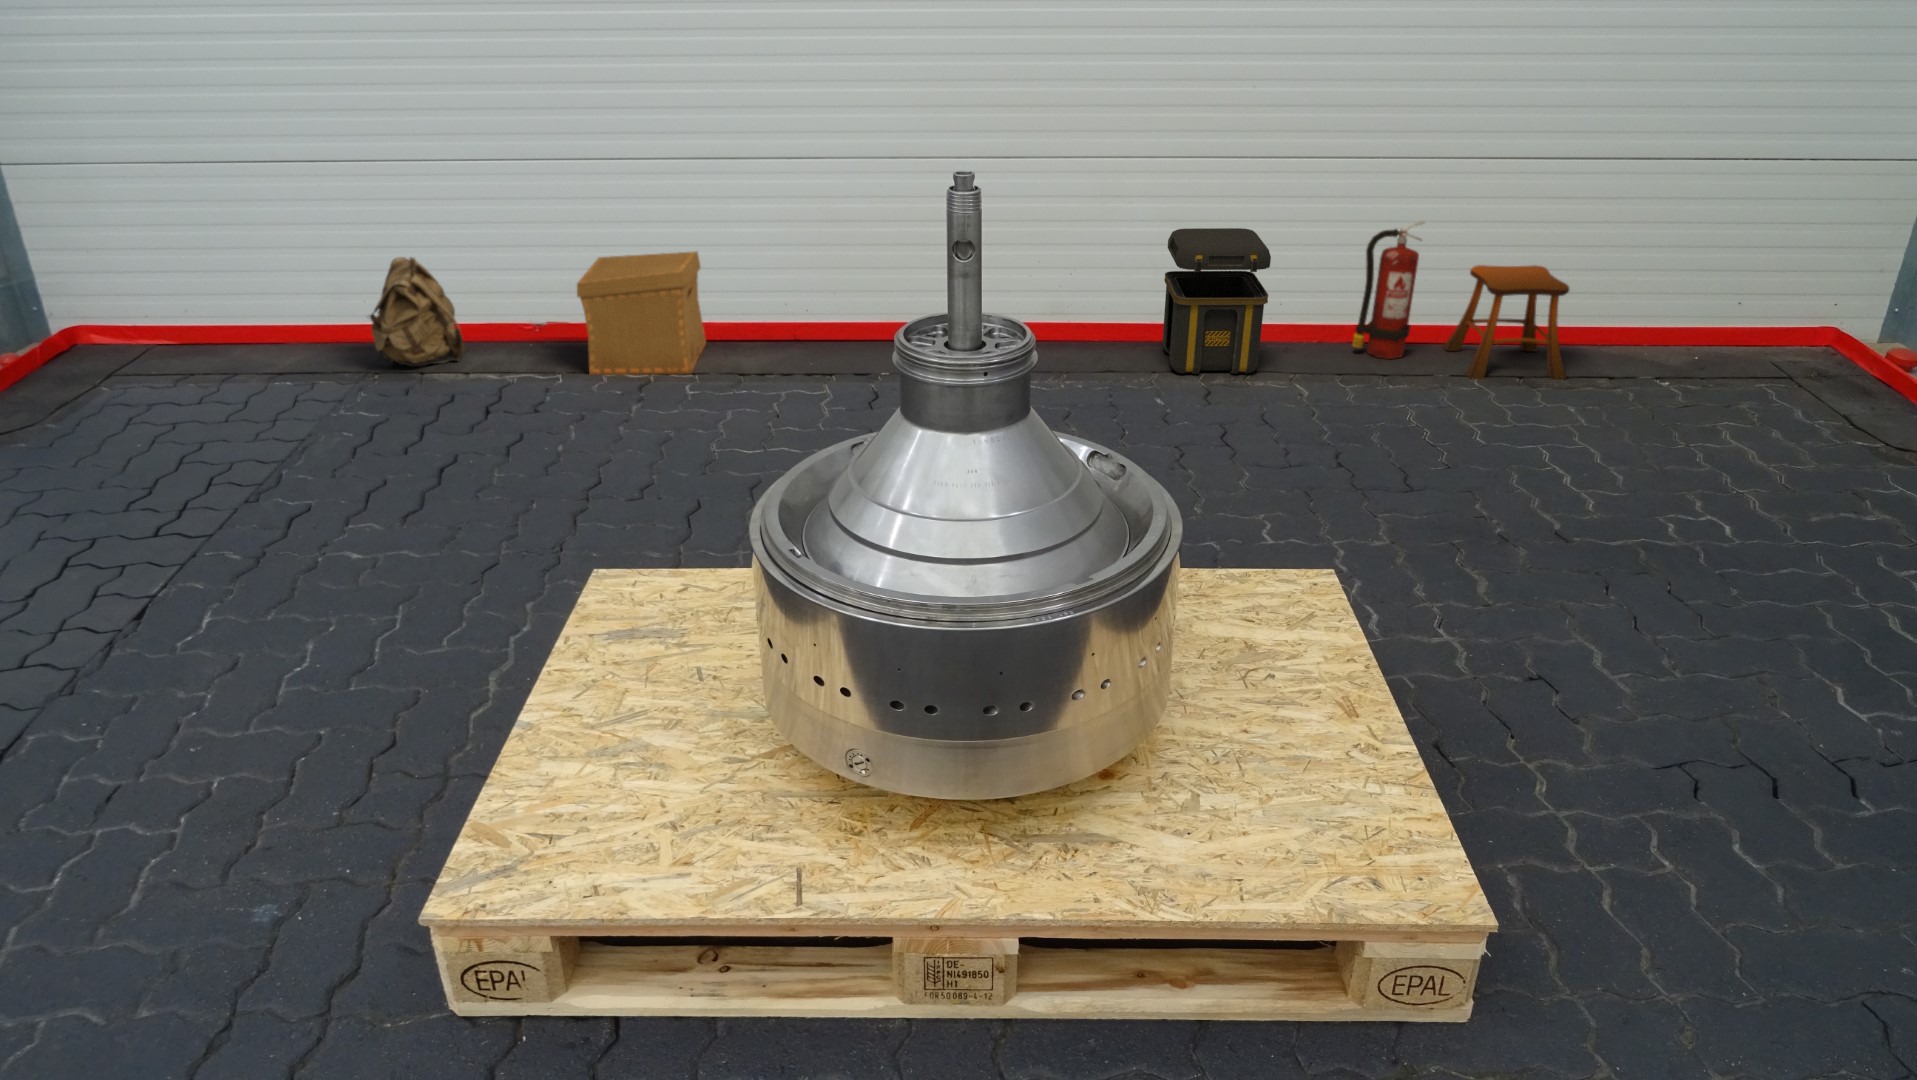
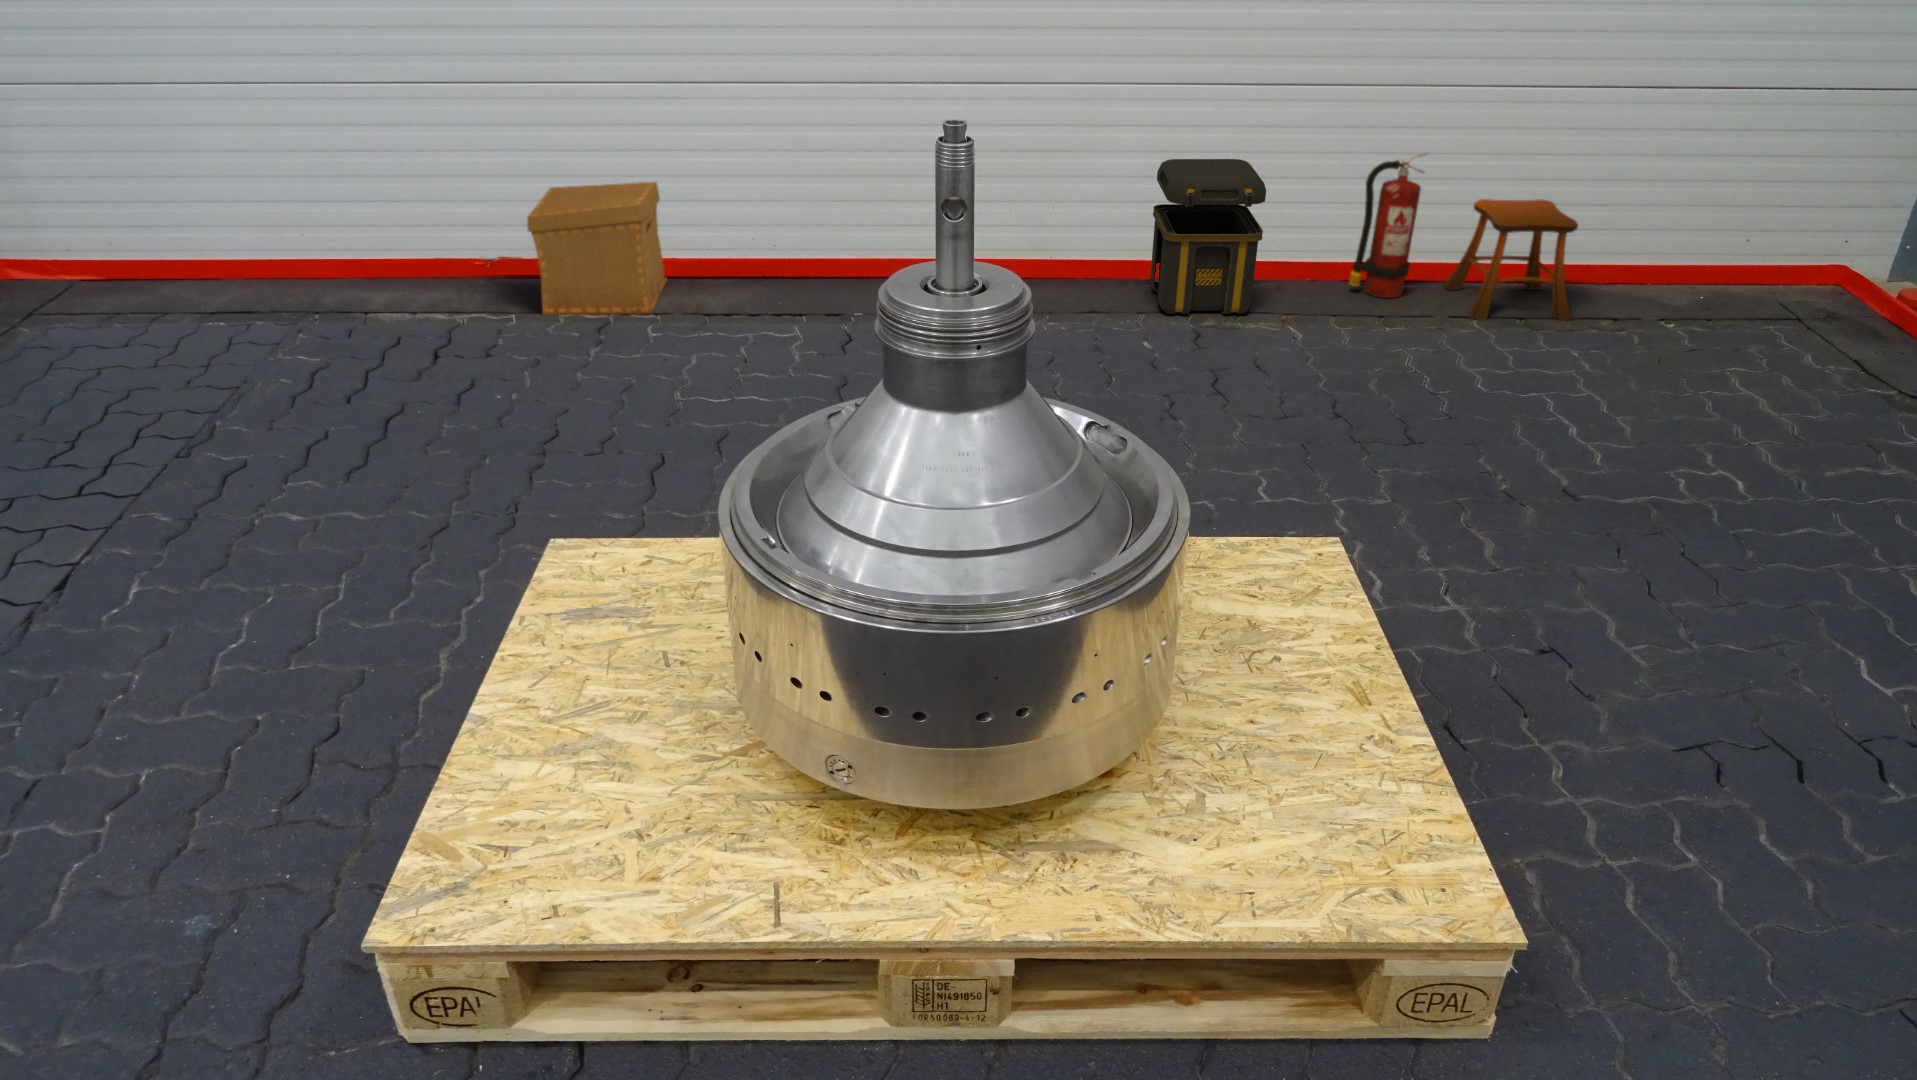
backpack: present [370,257,465,366] -> none [301,187,409,305]

